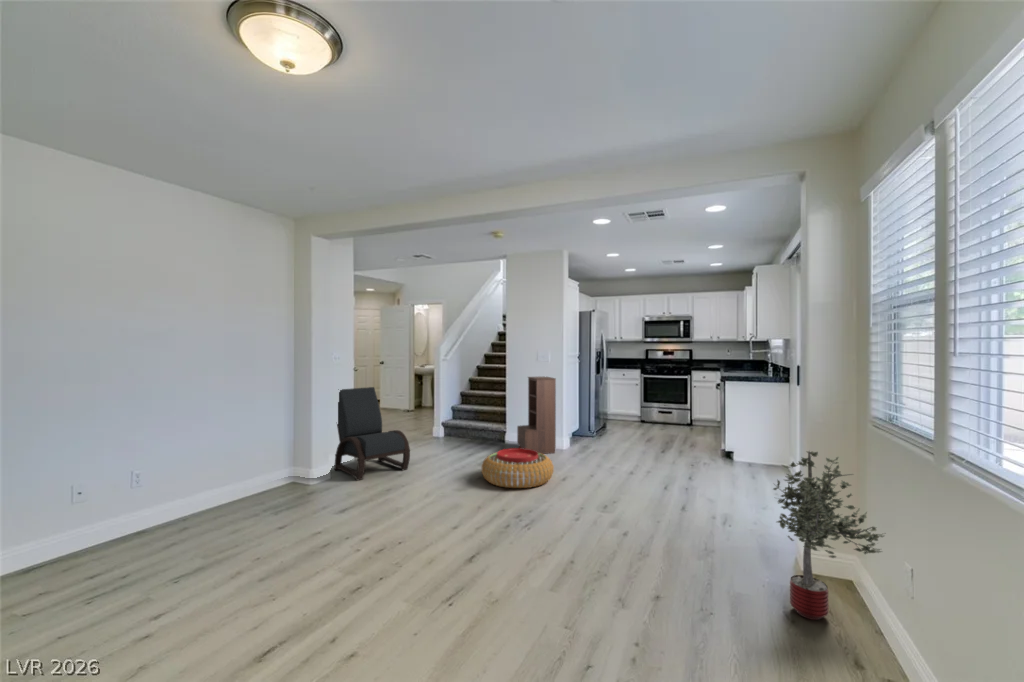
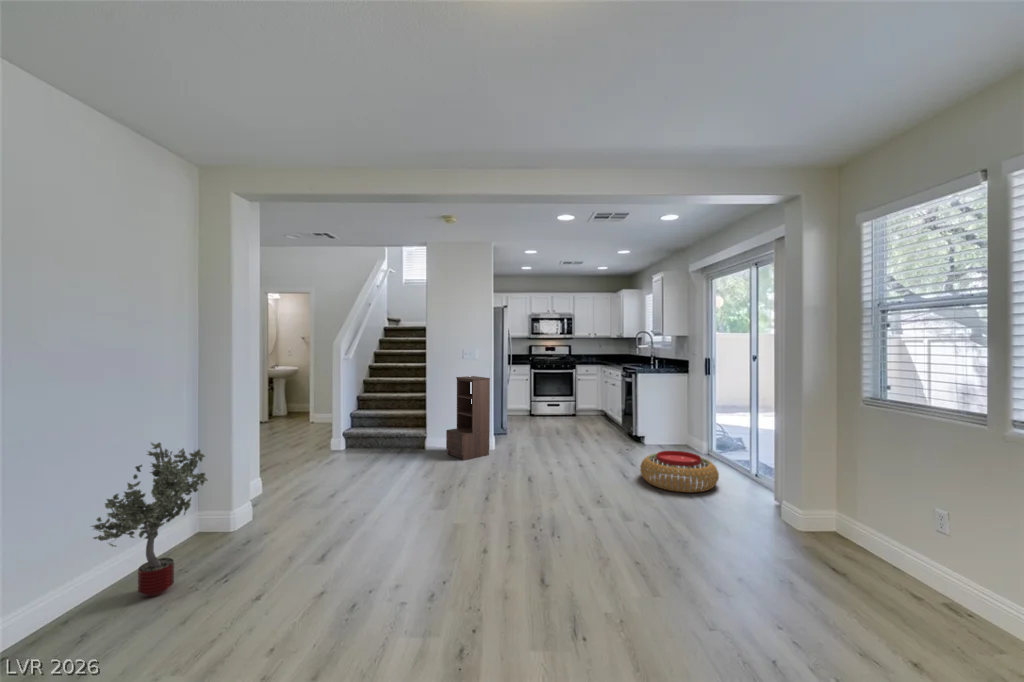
lounge chair: present [334,387,410,480] -> none [237,397,353,517]
pouf: present [482,448,554,488] -> present [640,451,719,493]
potted tree: present [774,451,884,620] -> present [92,442,207,597]

